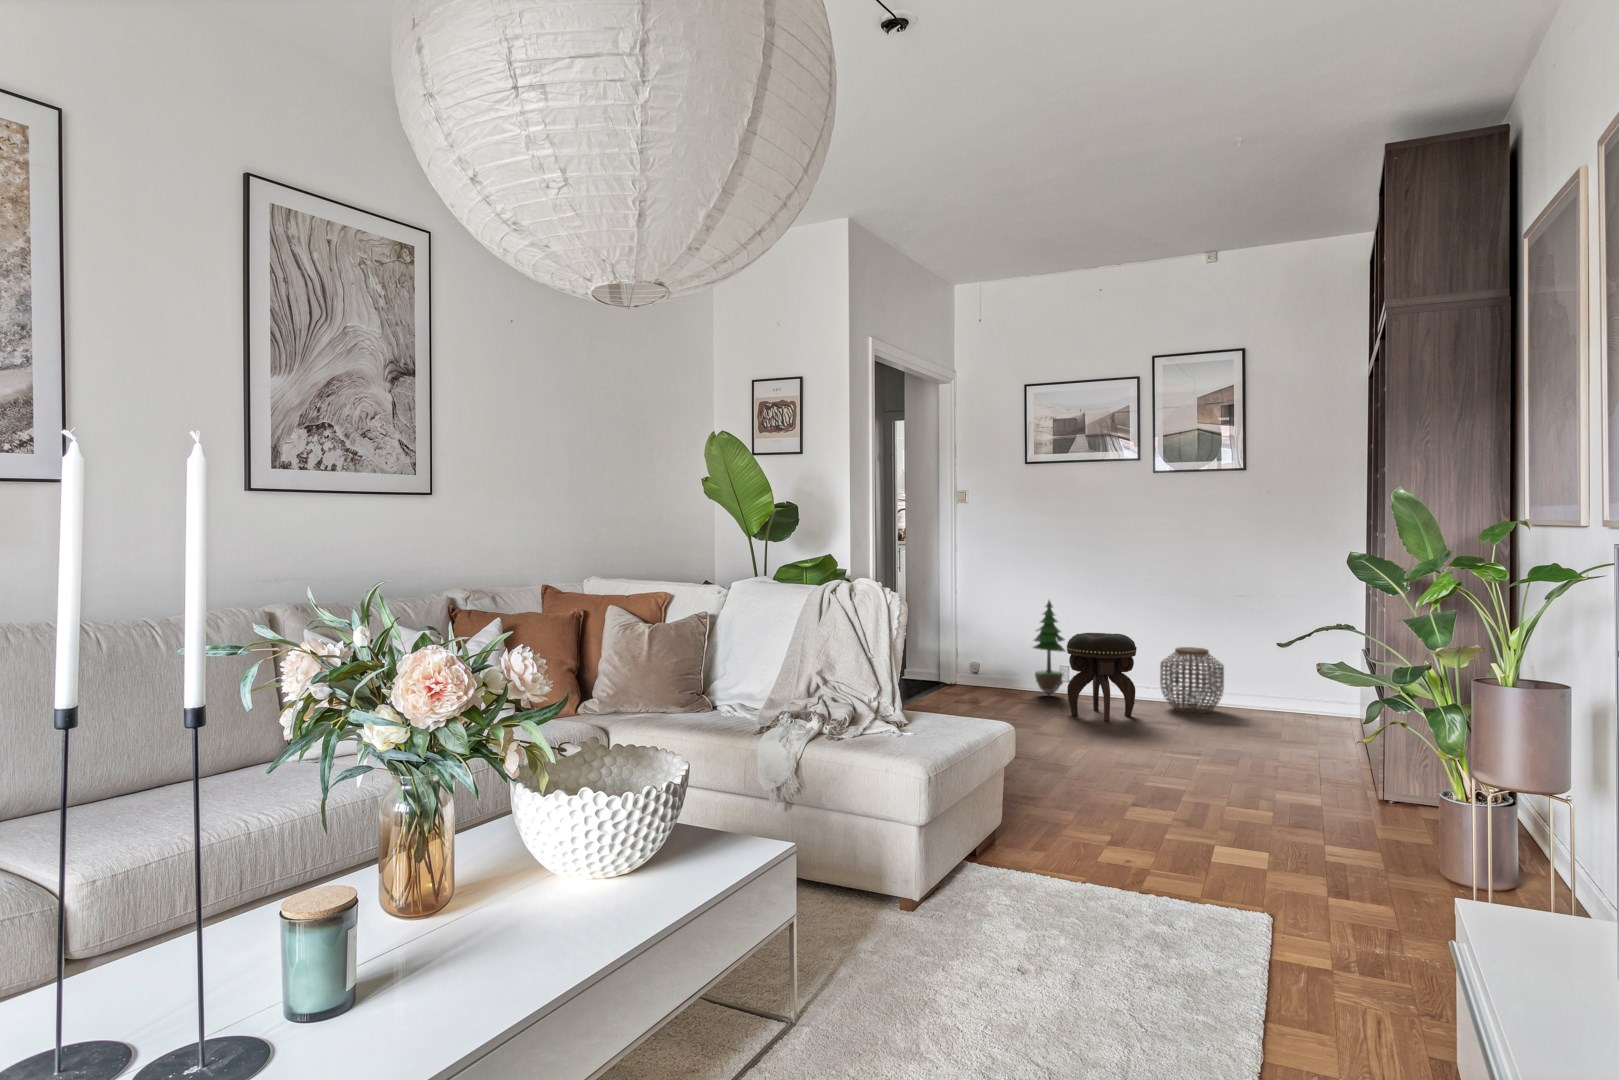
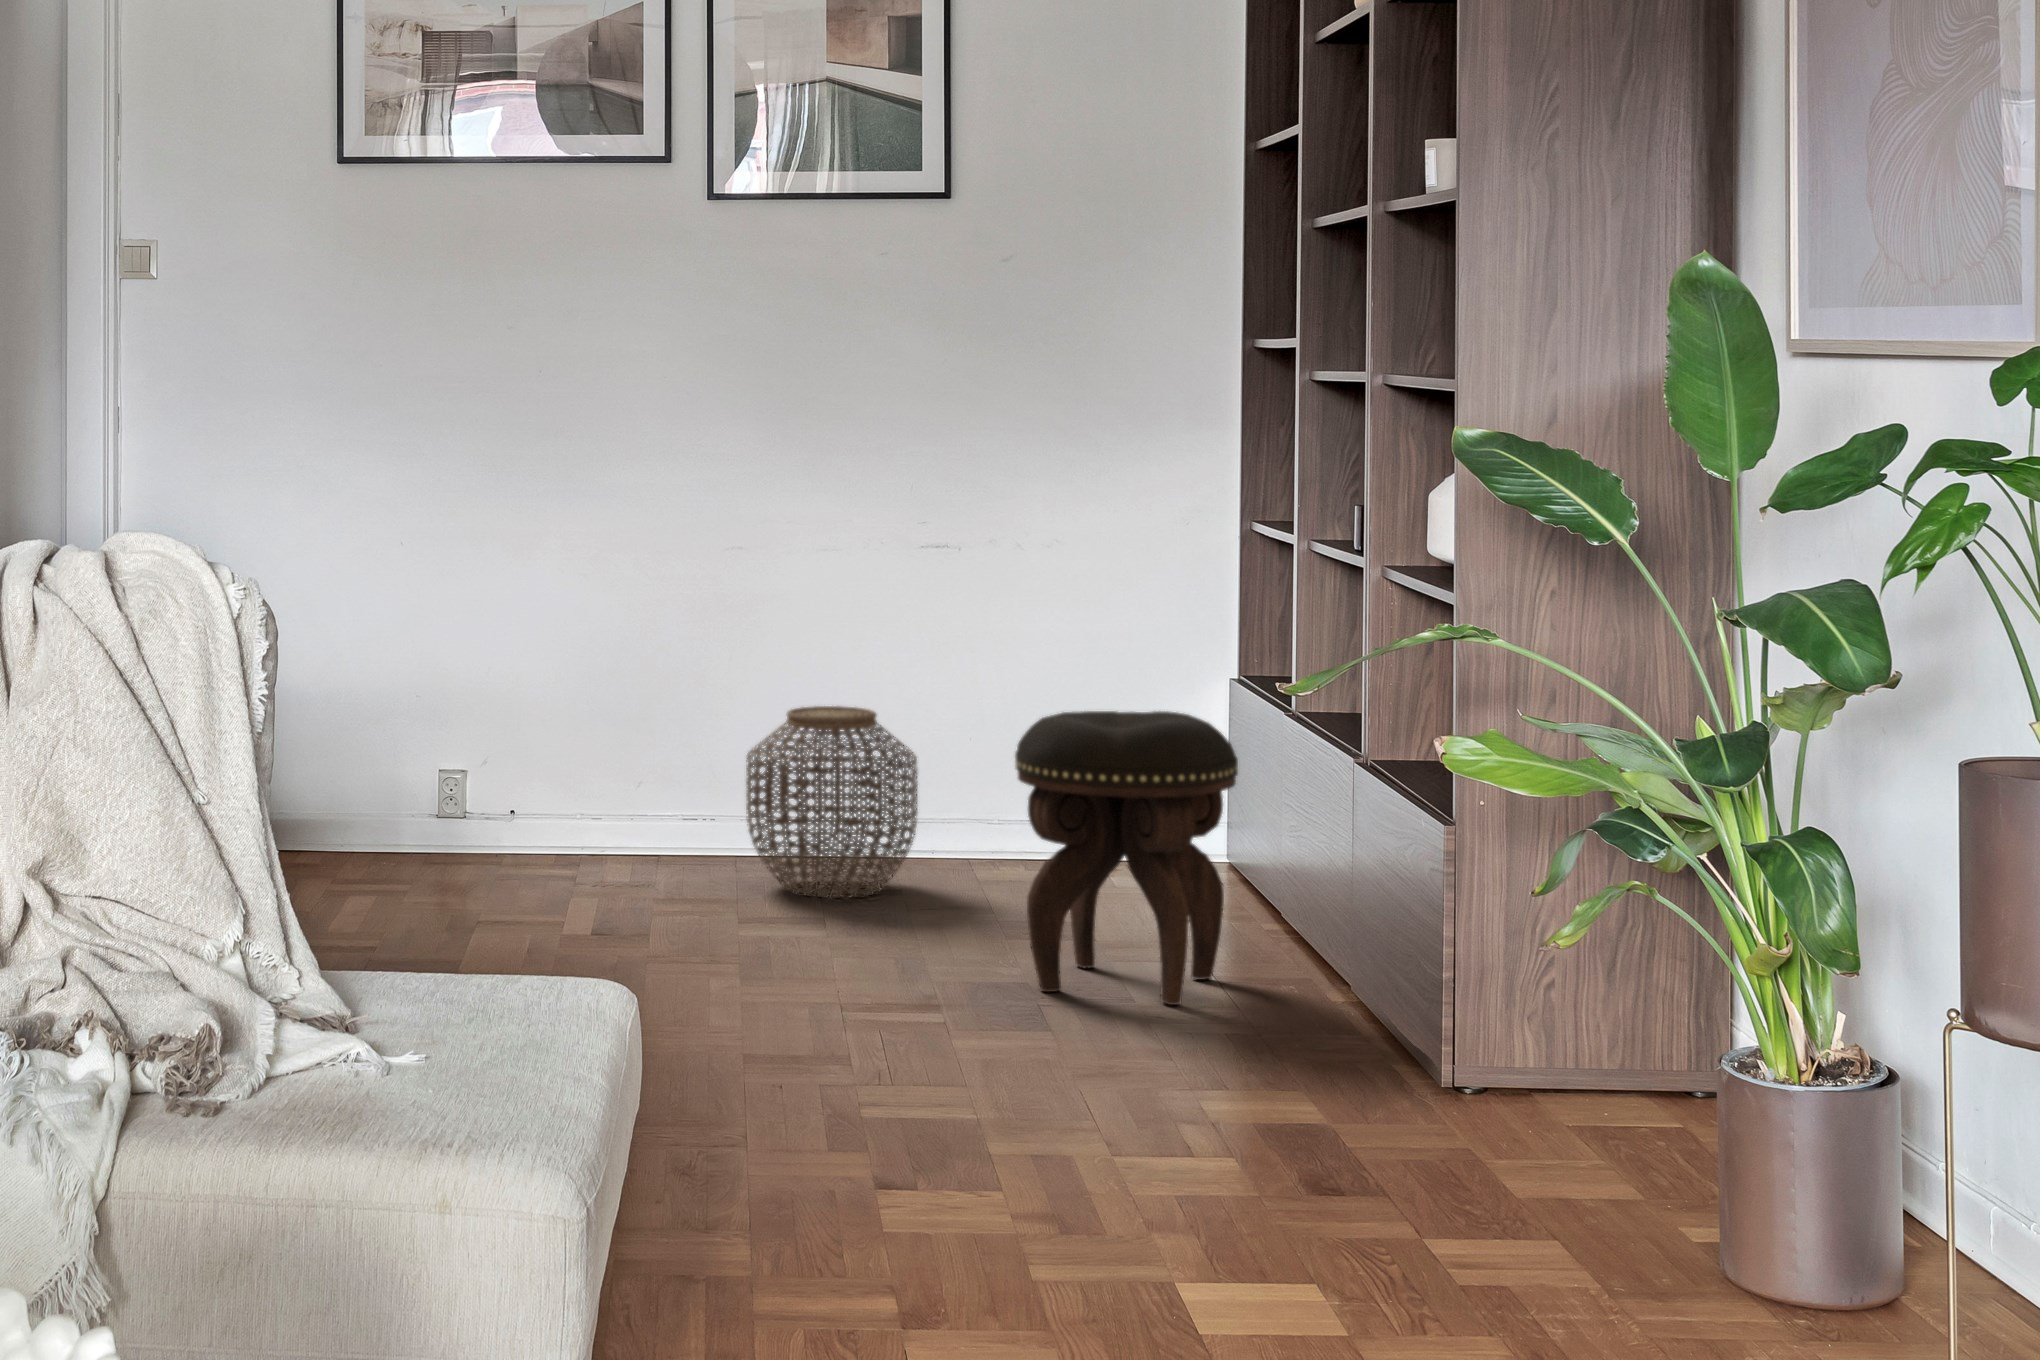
potted tree: present [1033,600,1066,695] -> none [366,578,473,877]
footstool: present [1067,633,1137,721] -> present [1015,711,1238,1005]

